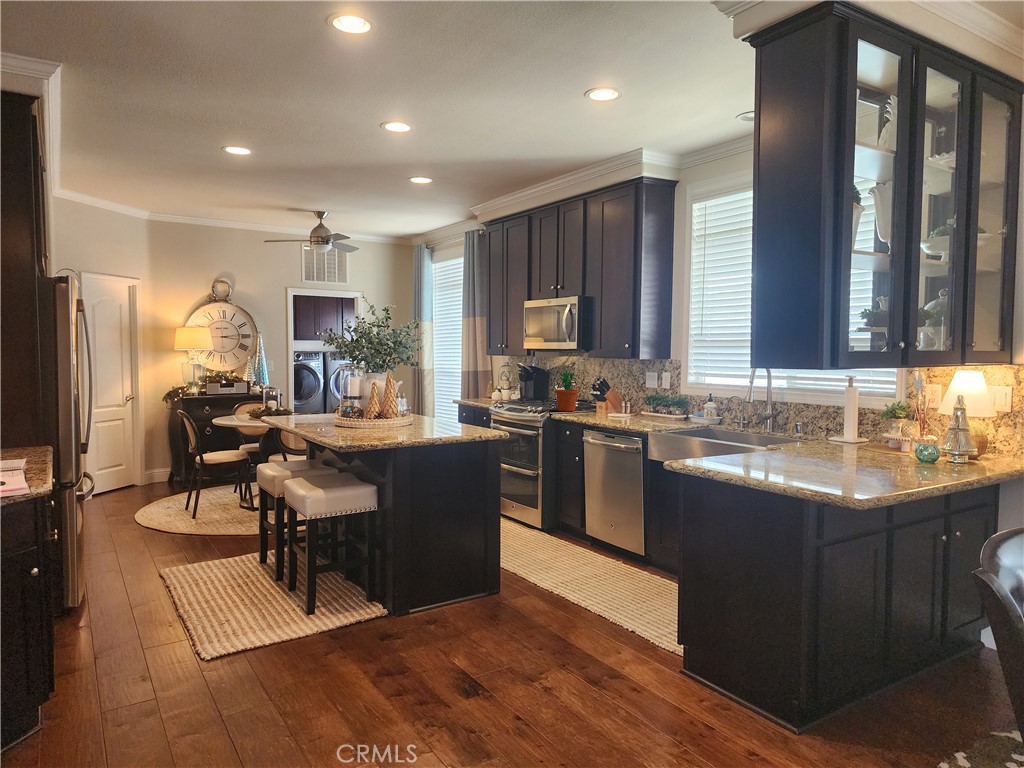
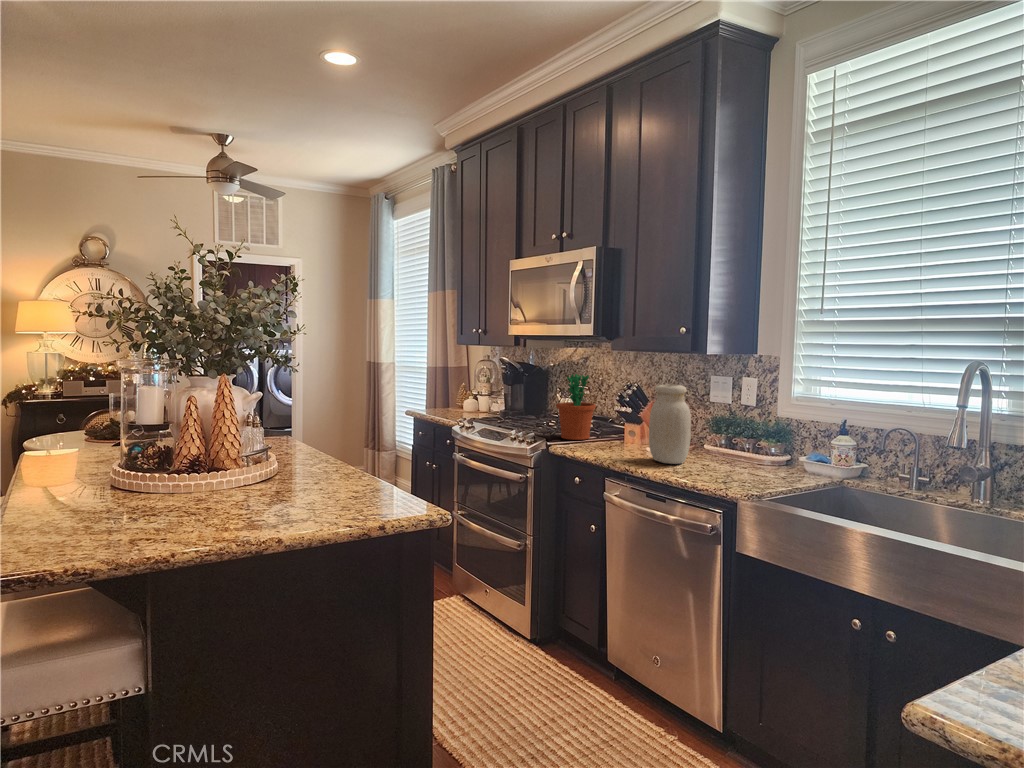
jar: none [607,376,630,420] -> present [649,385,691,464]

